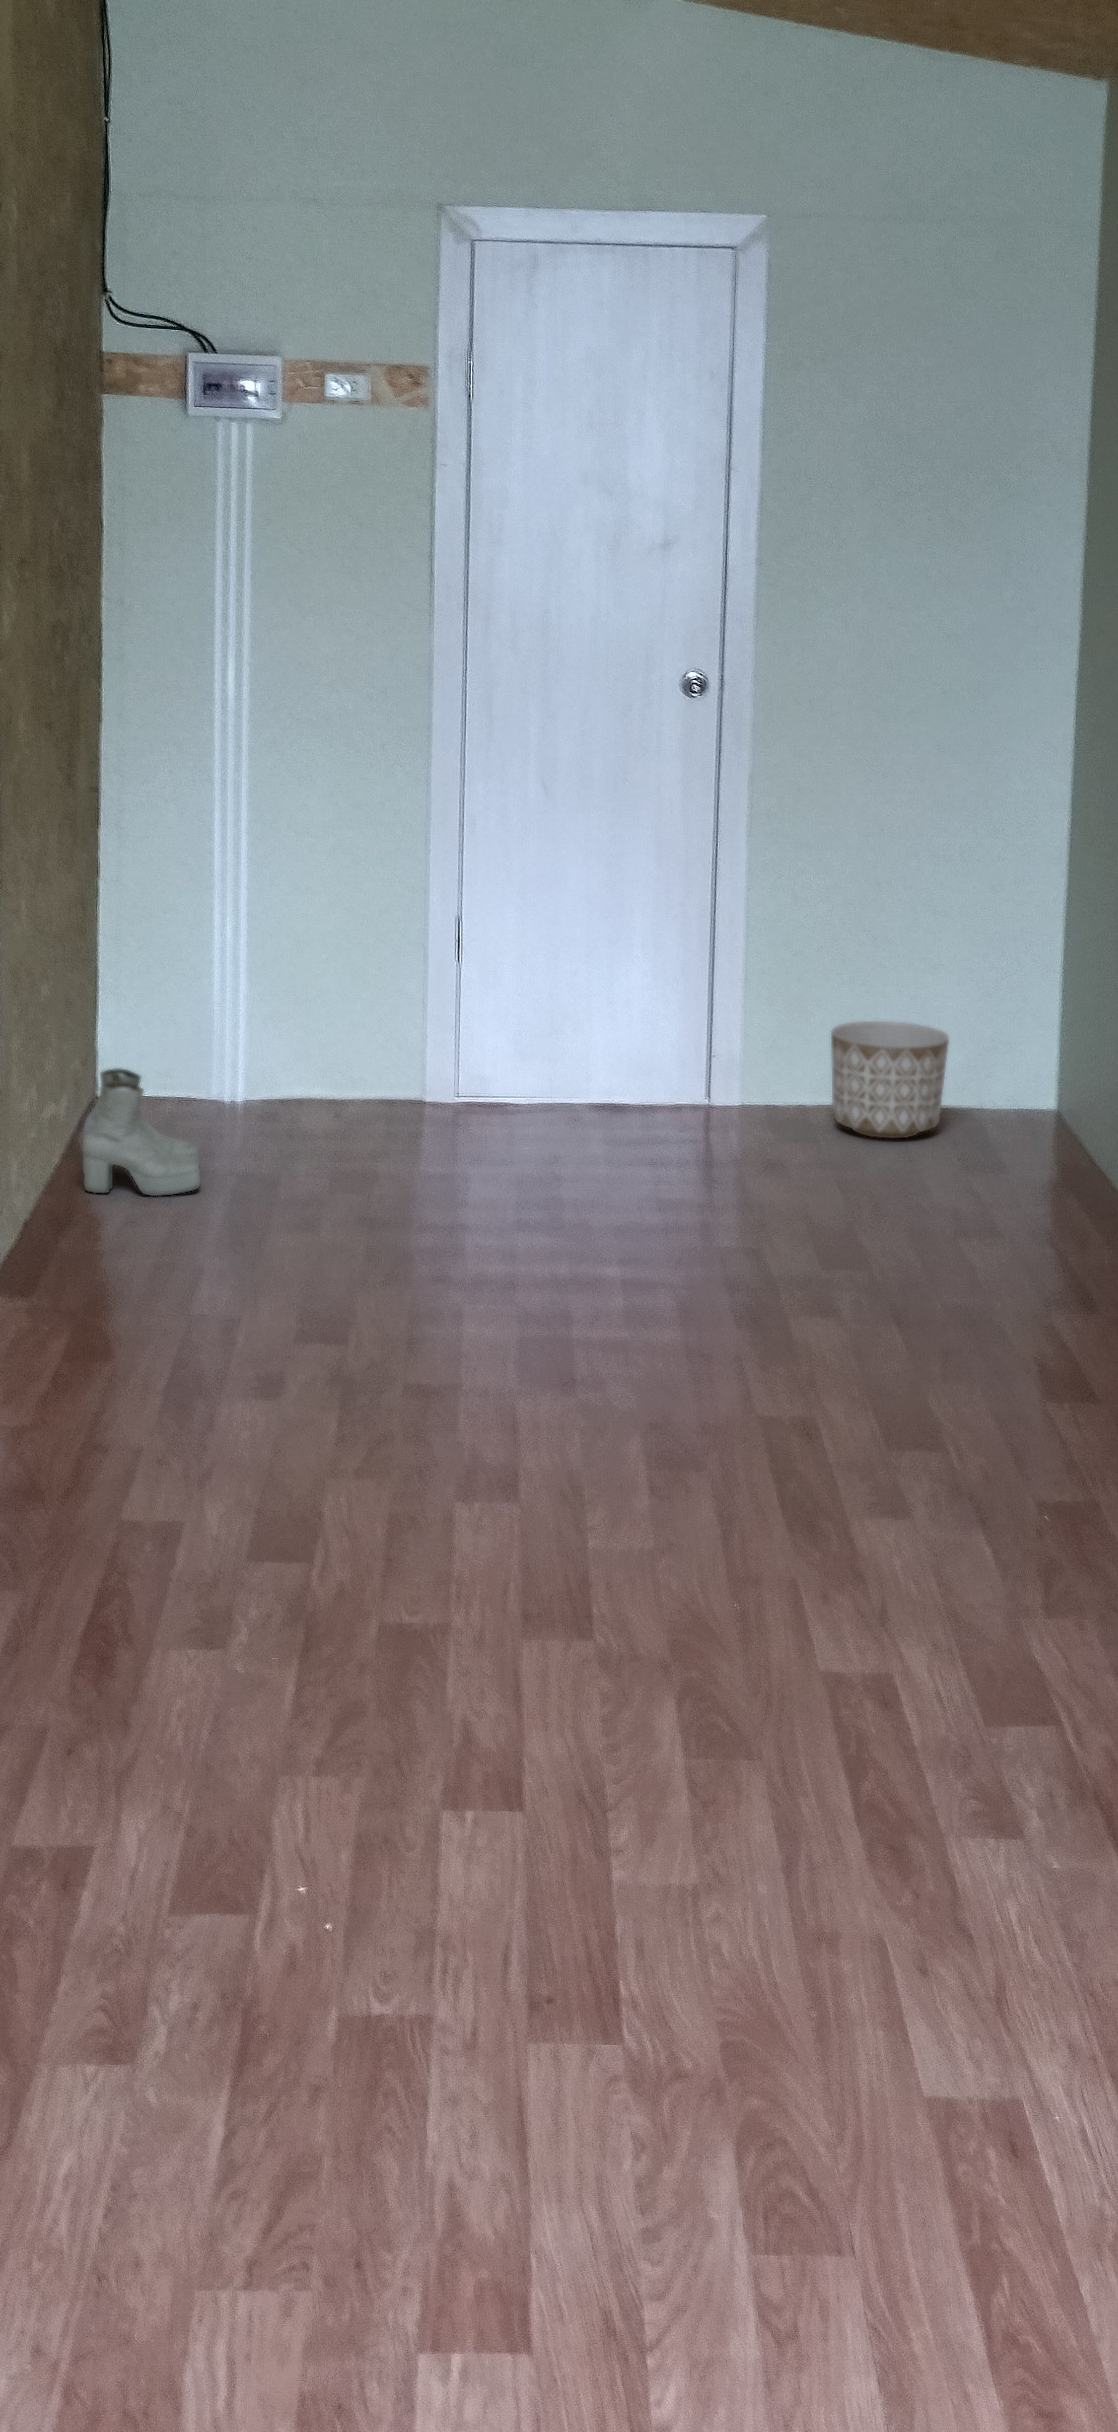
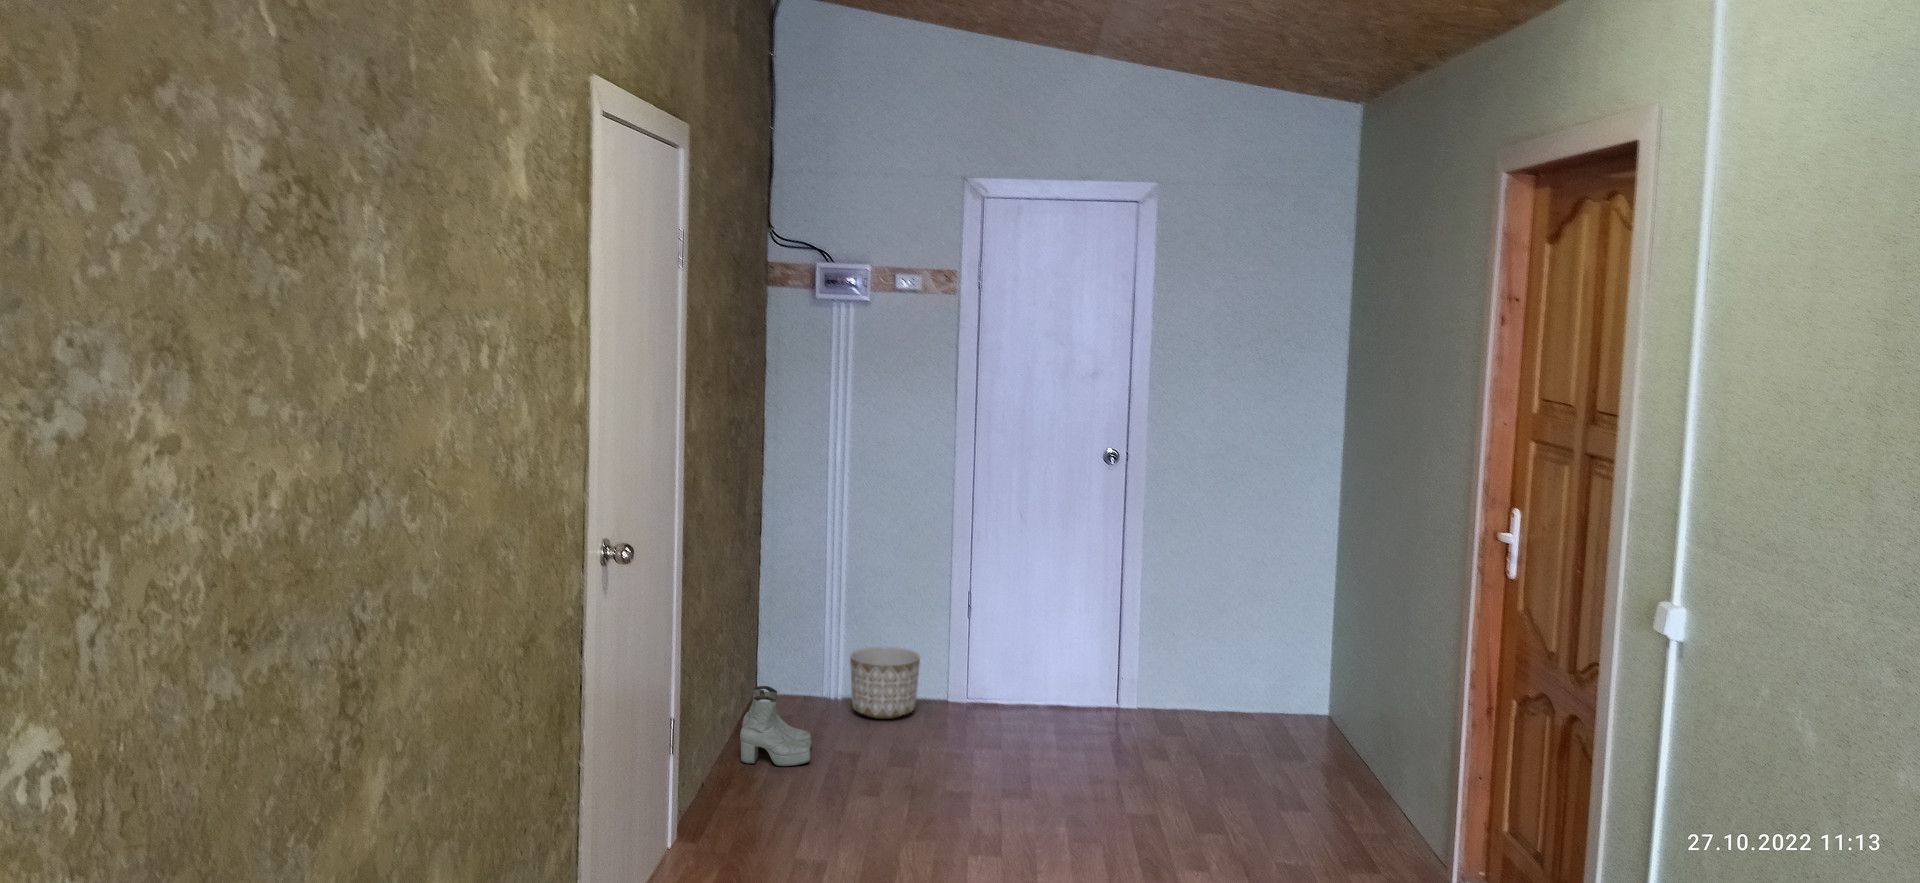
planter: present [831,1021,949,1138] -> present [850,647,920,719]

